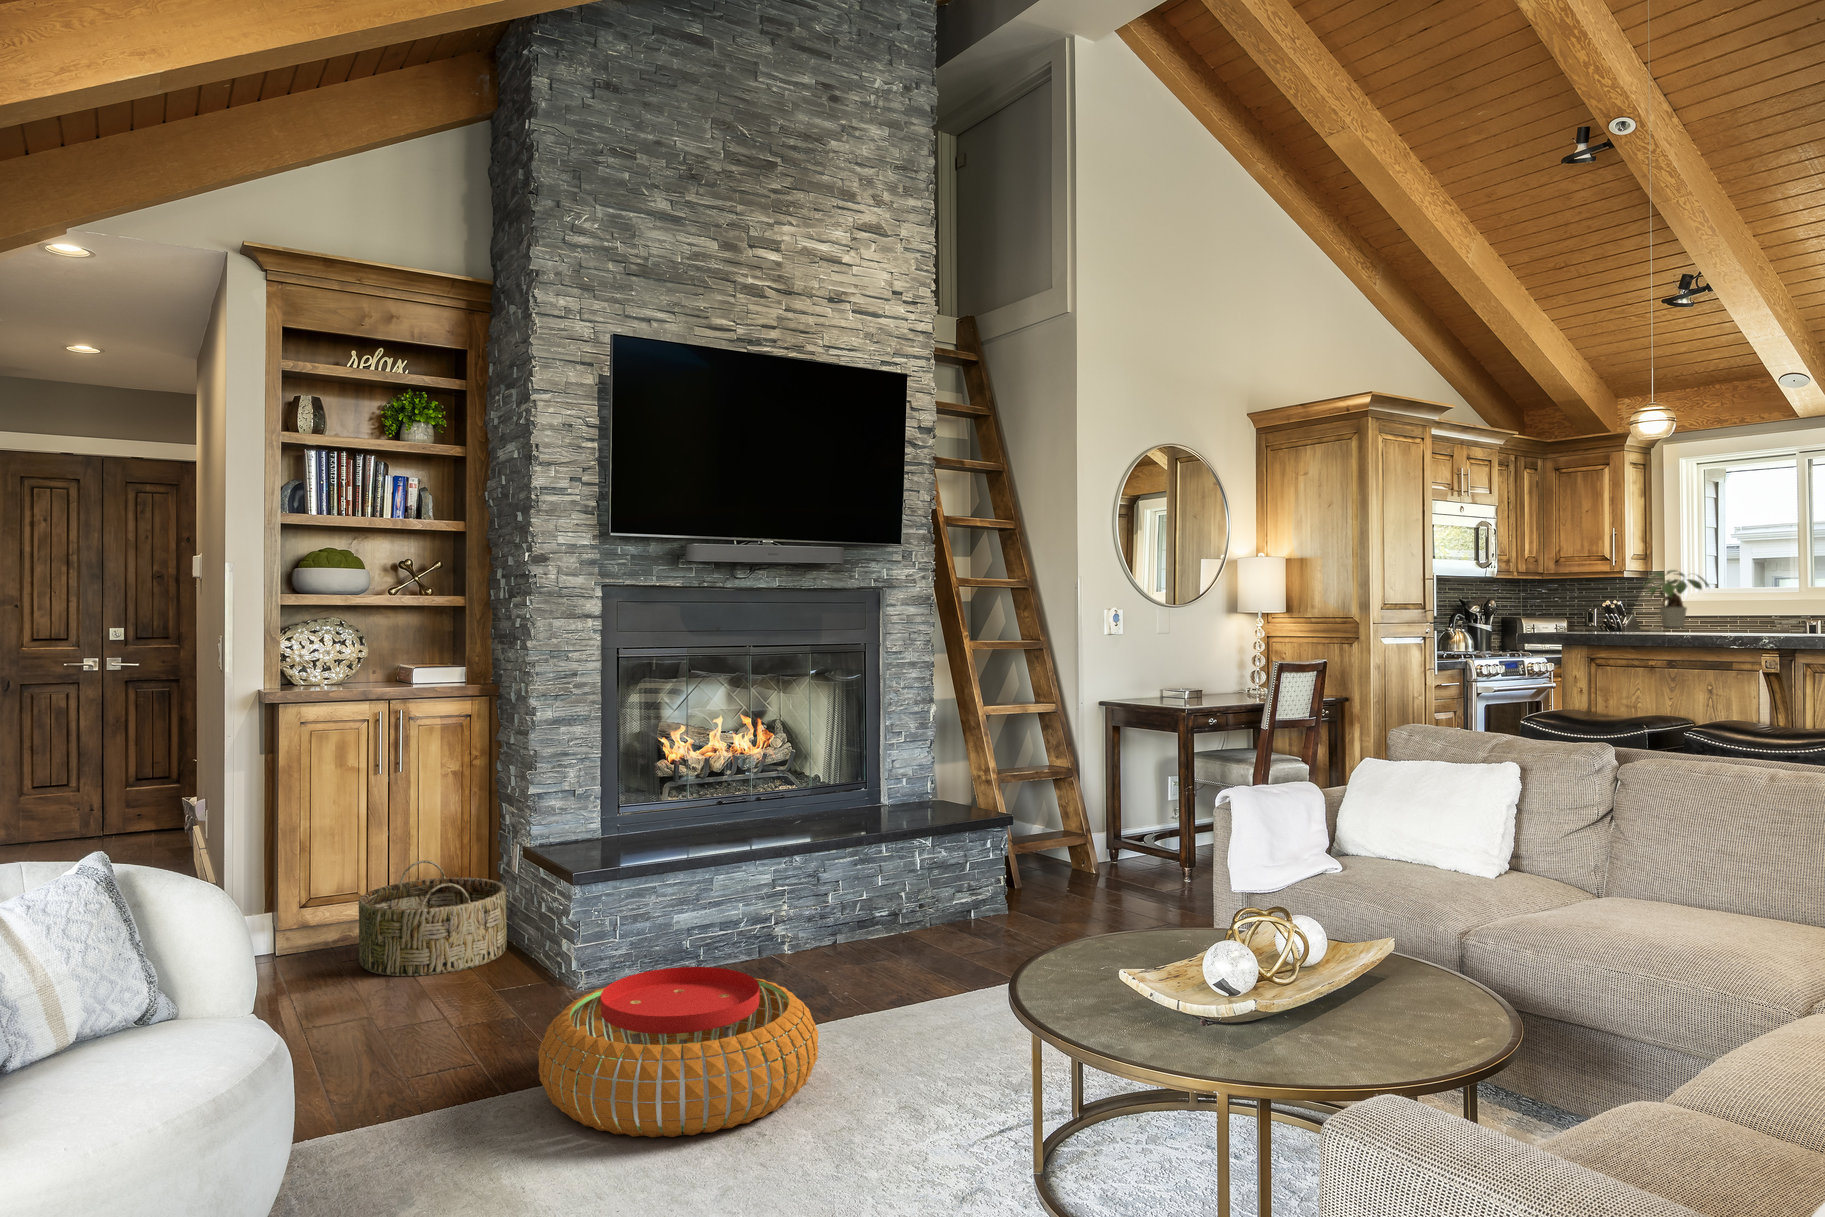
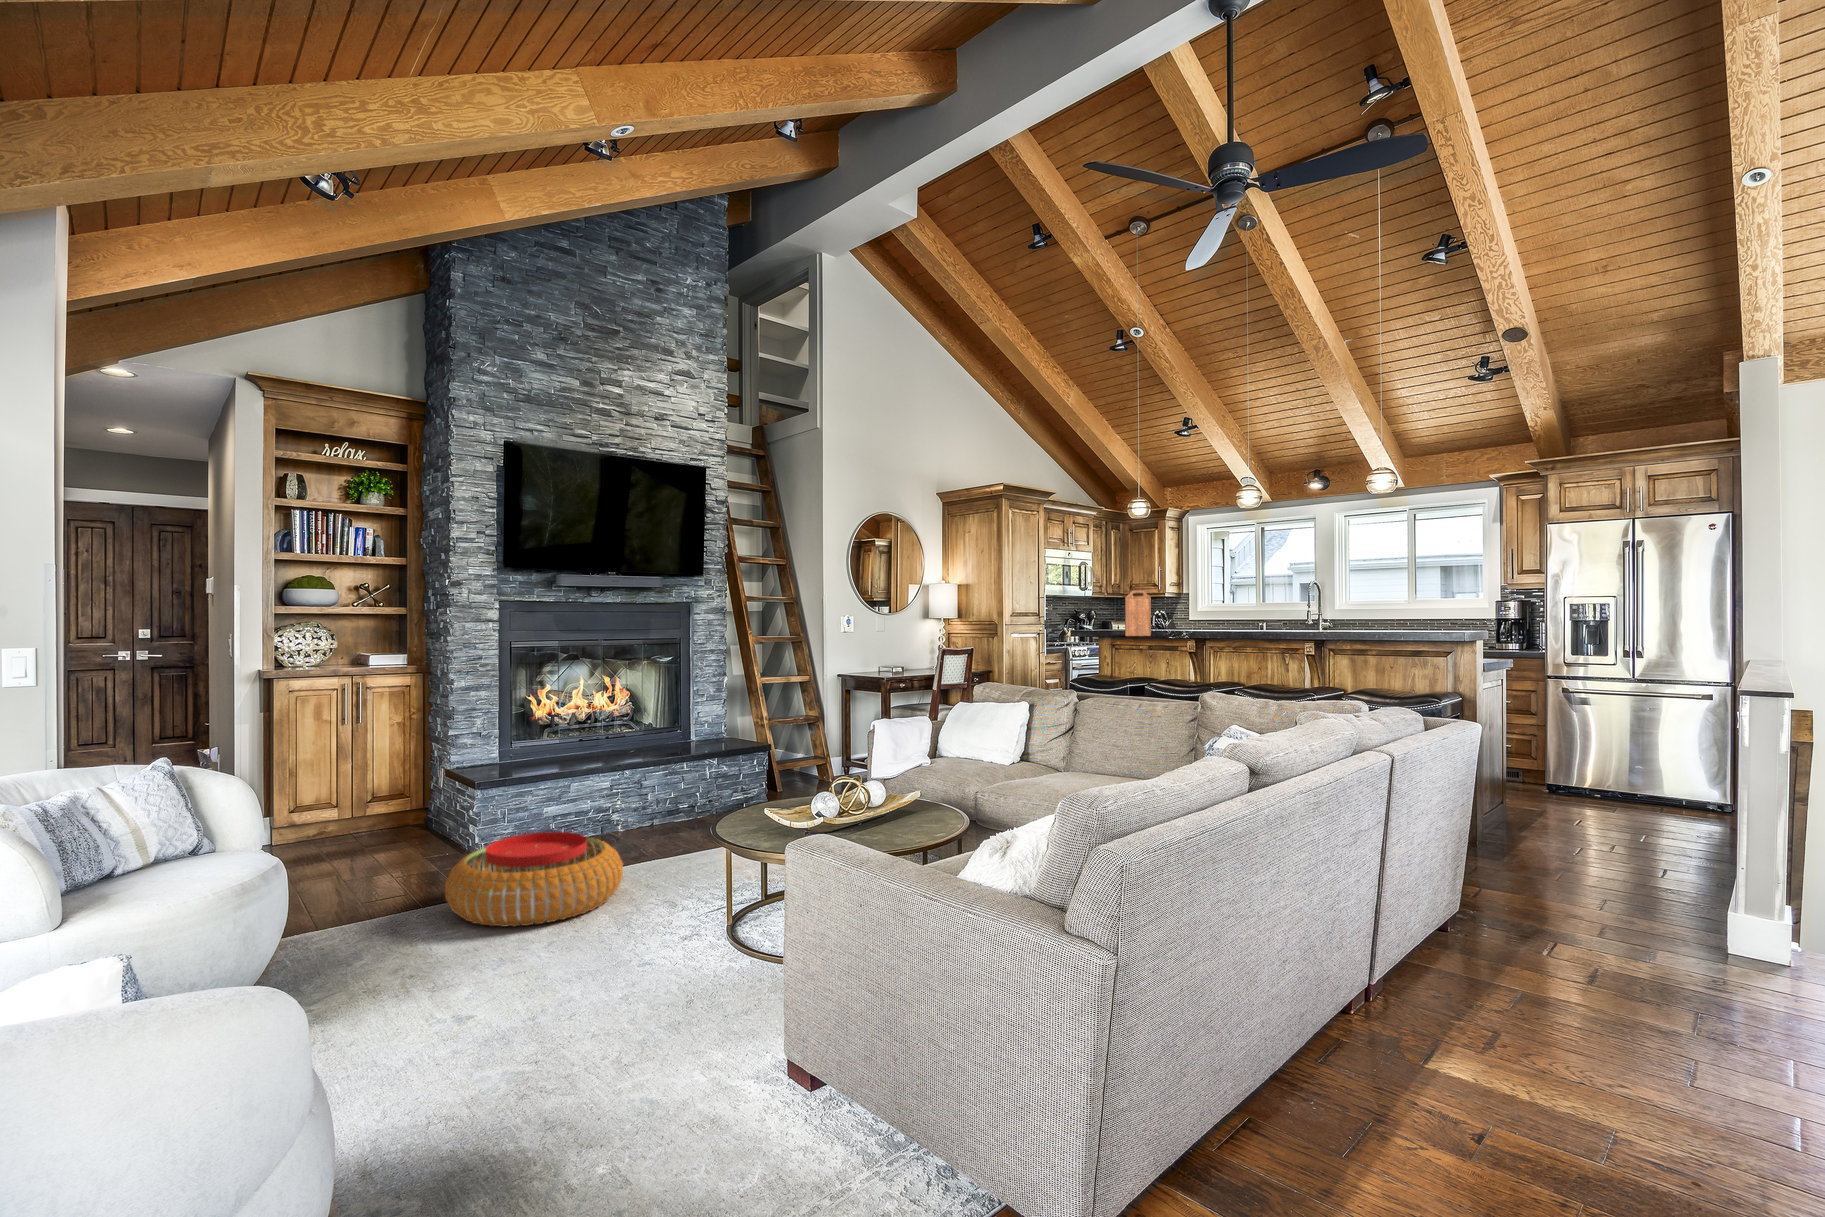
cutting board: none [1594,568,1640,645] -> present [1125,591,1151,636]
potted plant: present [1643,570,1709,627] -> none [1173,591,1210,625]
basket: present [359,860,507,976] -> none [329,780,433,853]

